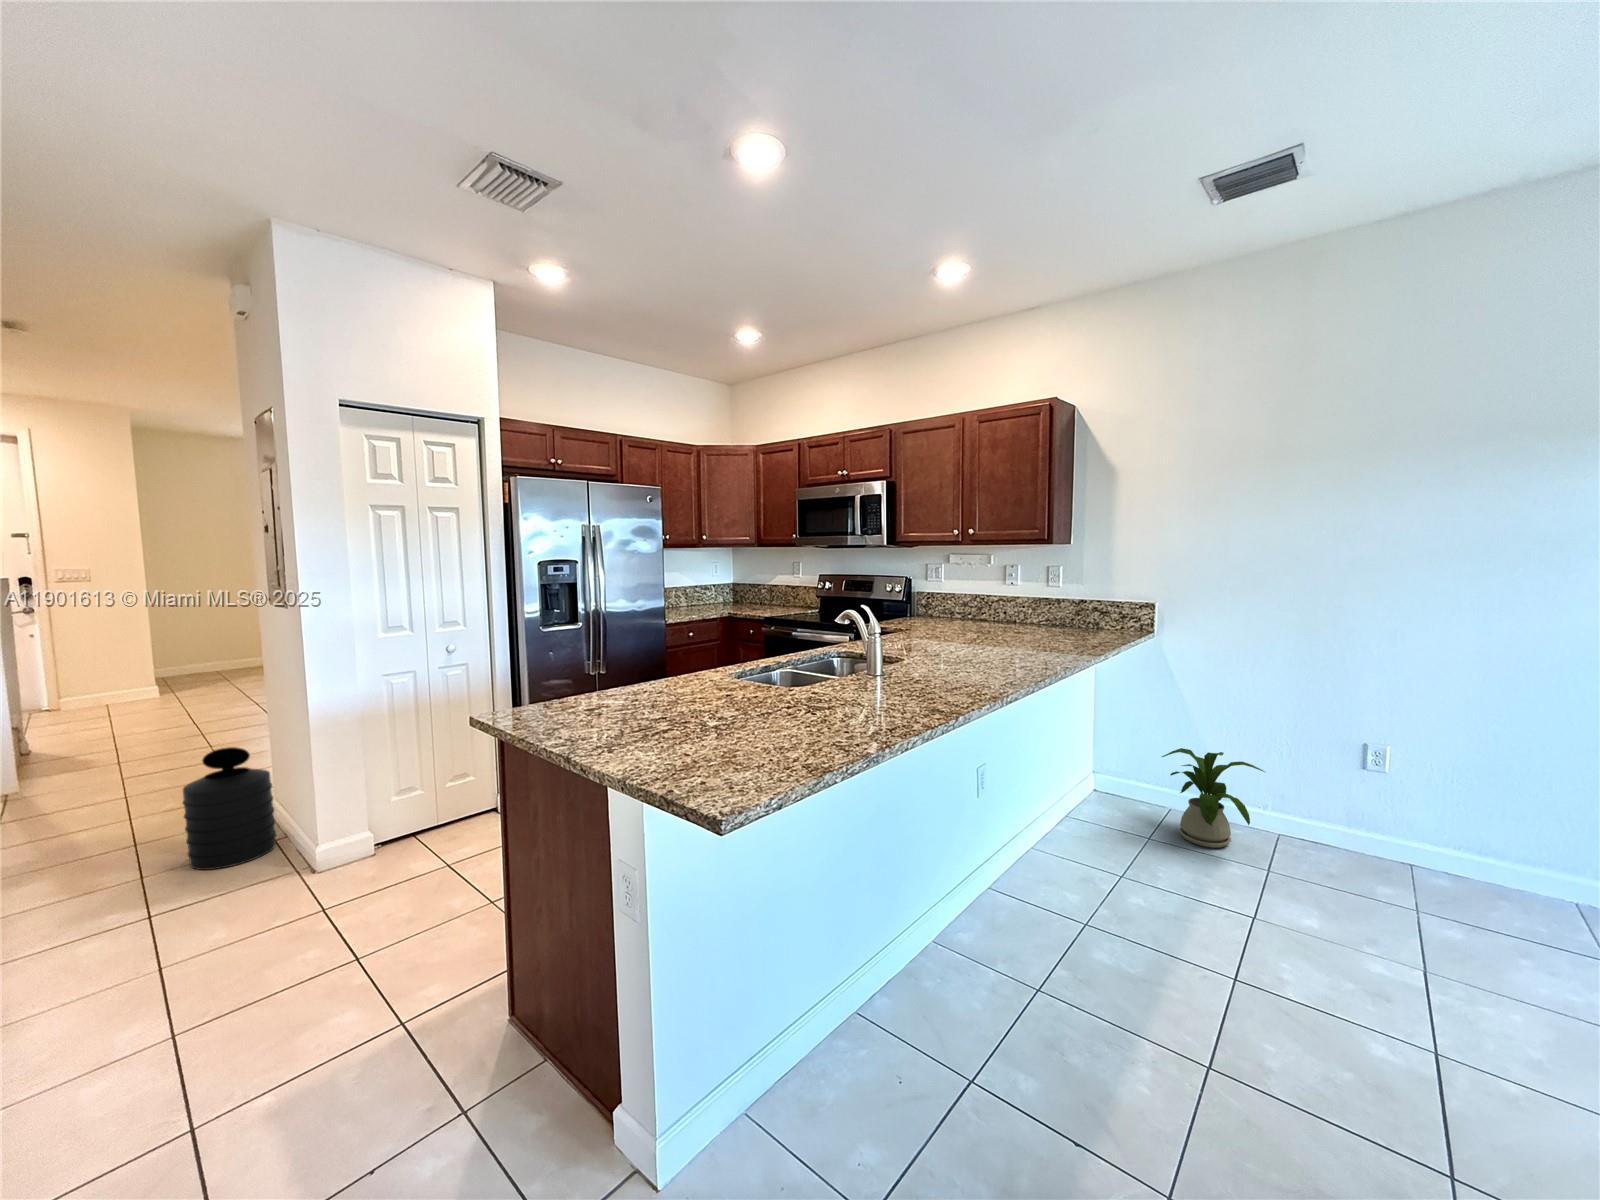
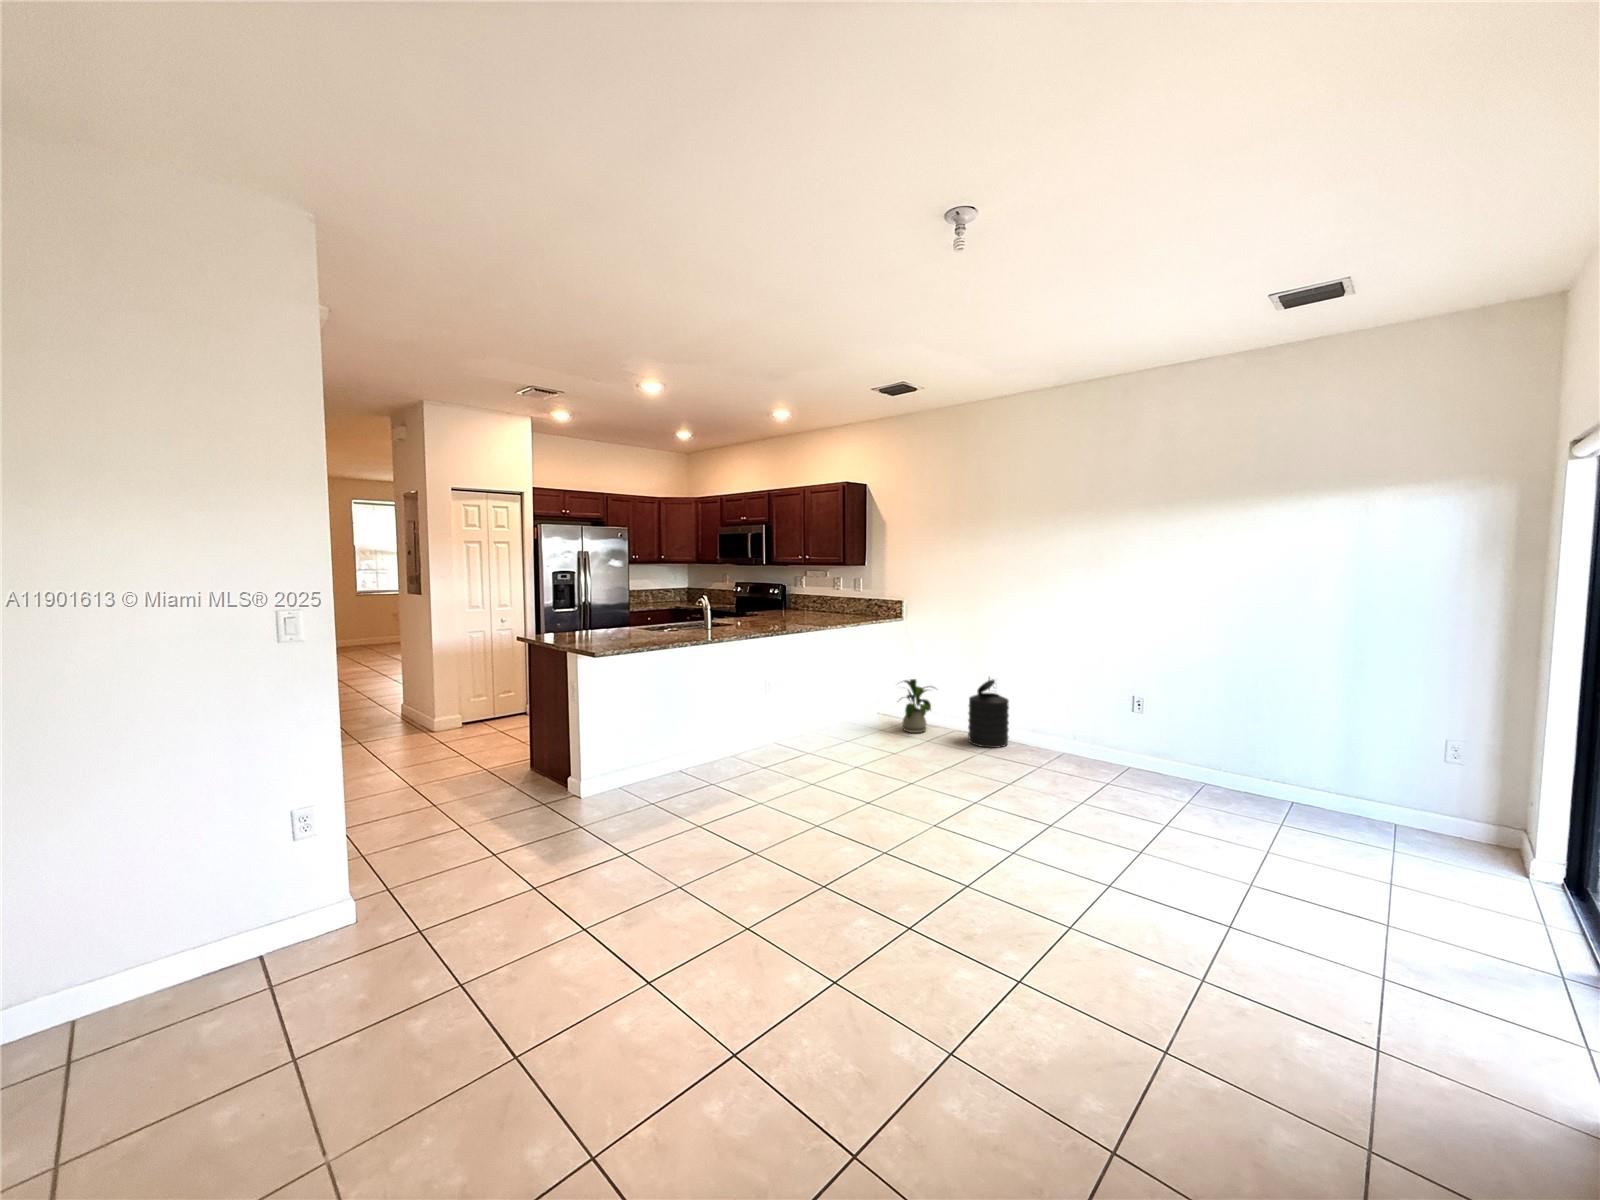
trash can: present [183,747,276,870] -> present [968,679,1009,748]

